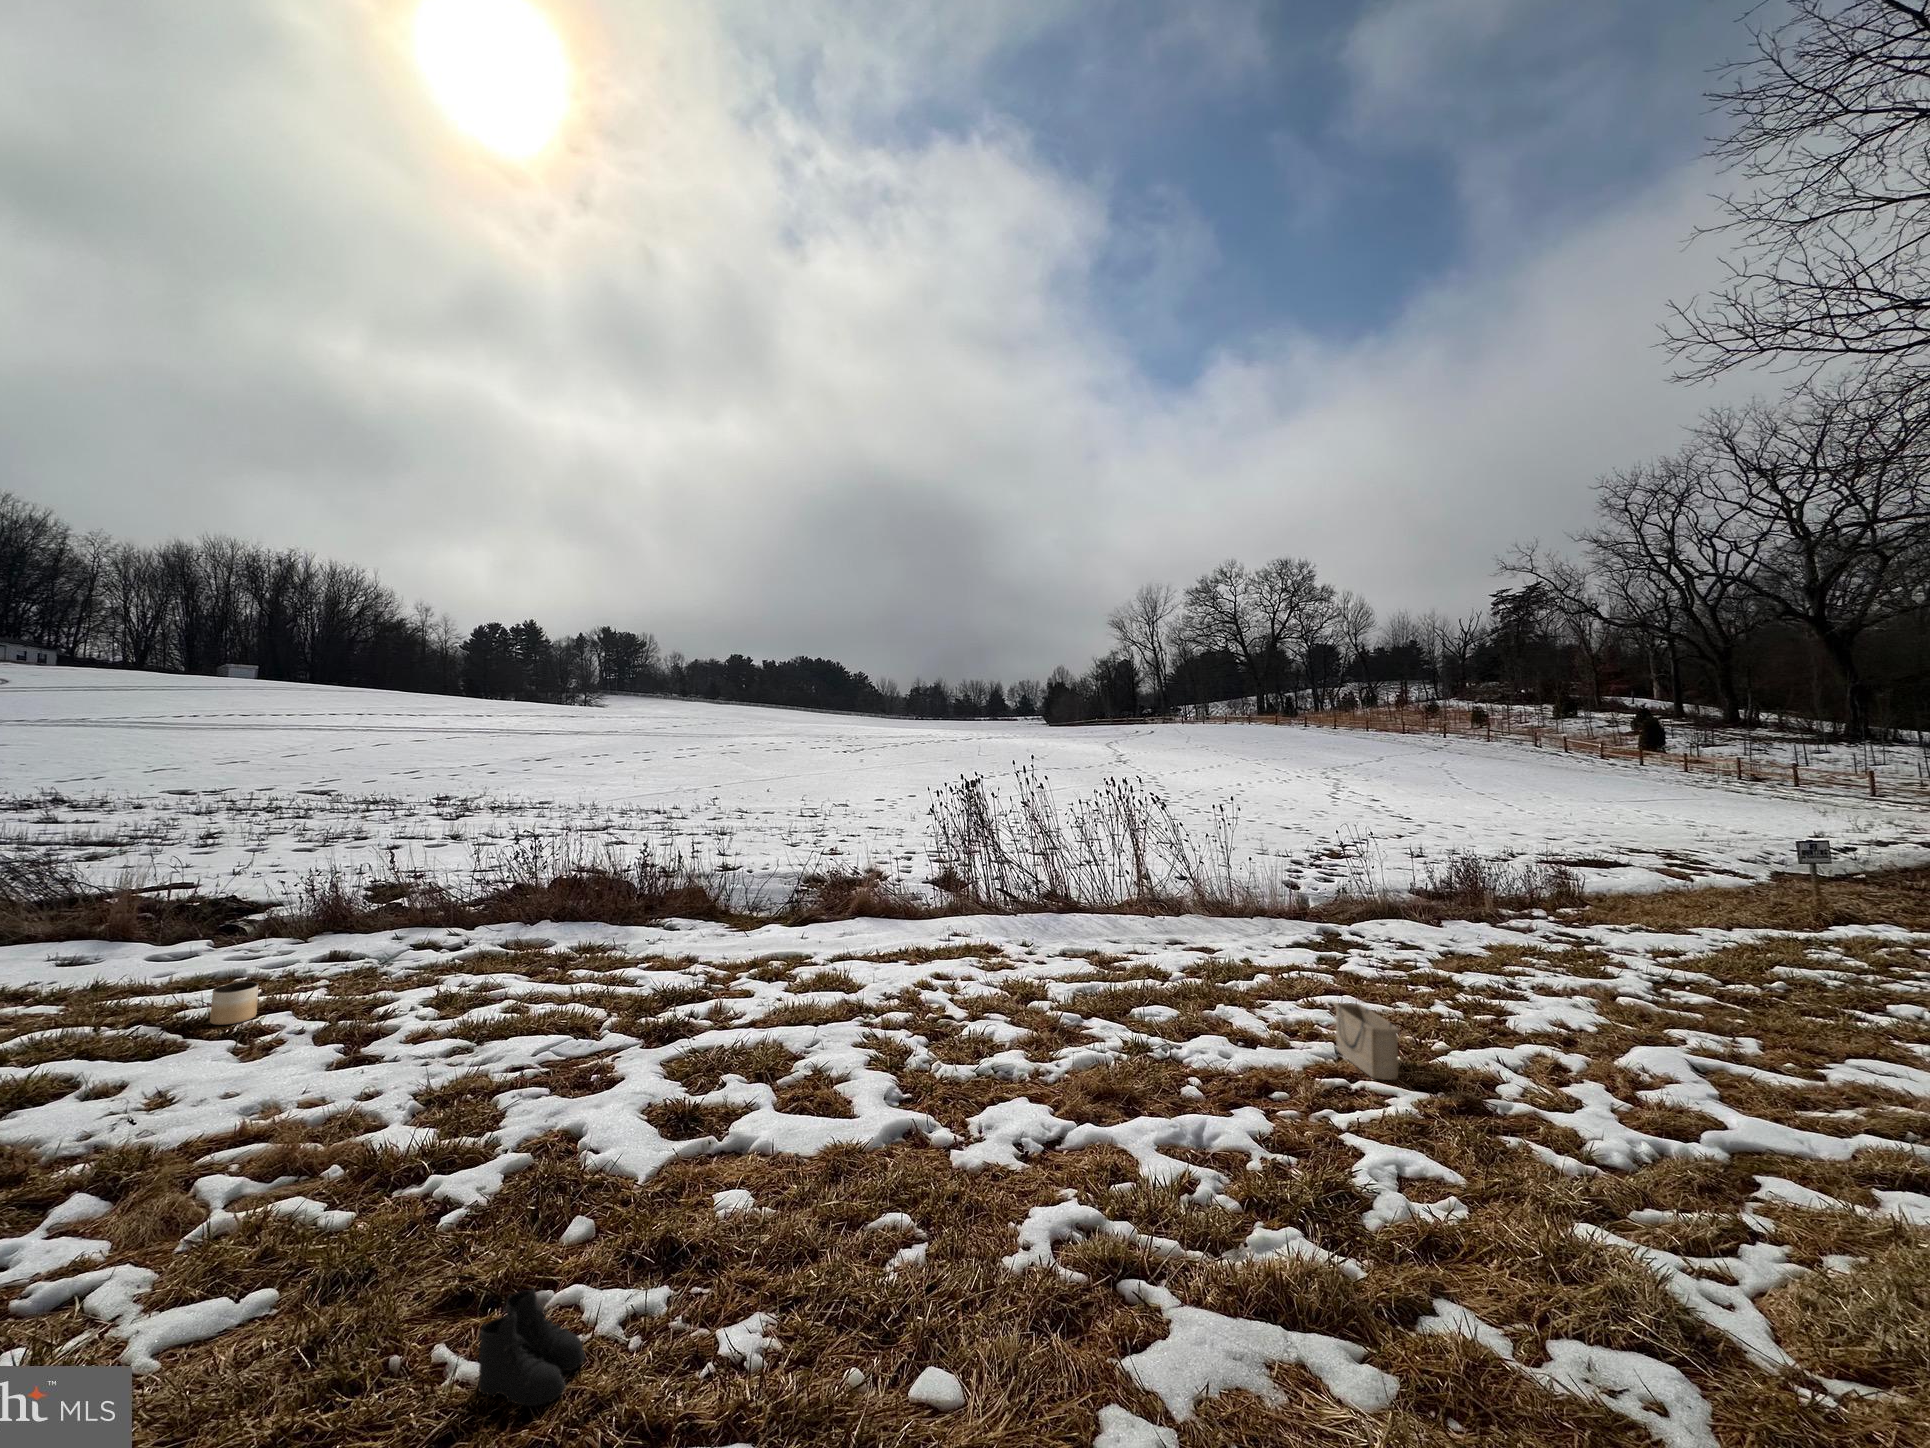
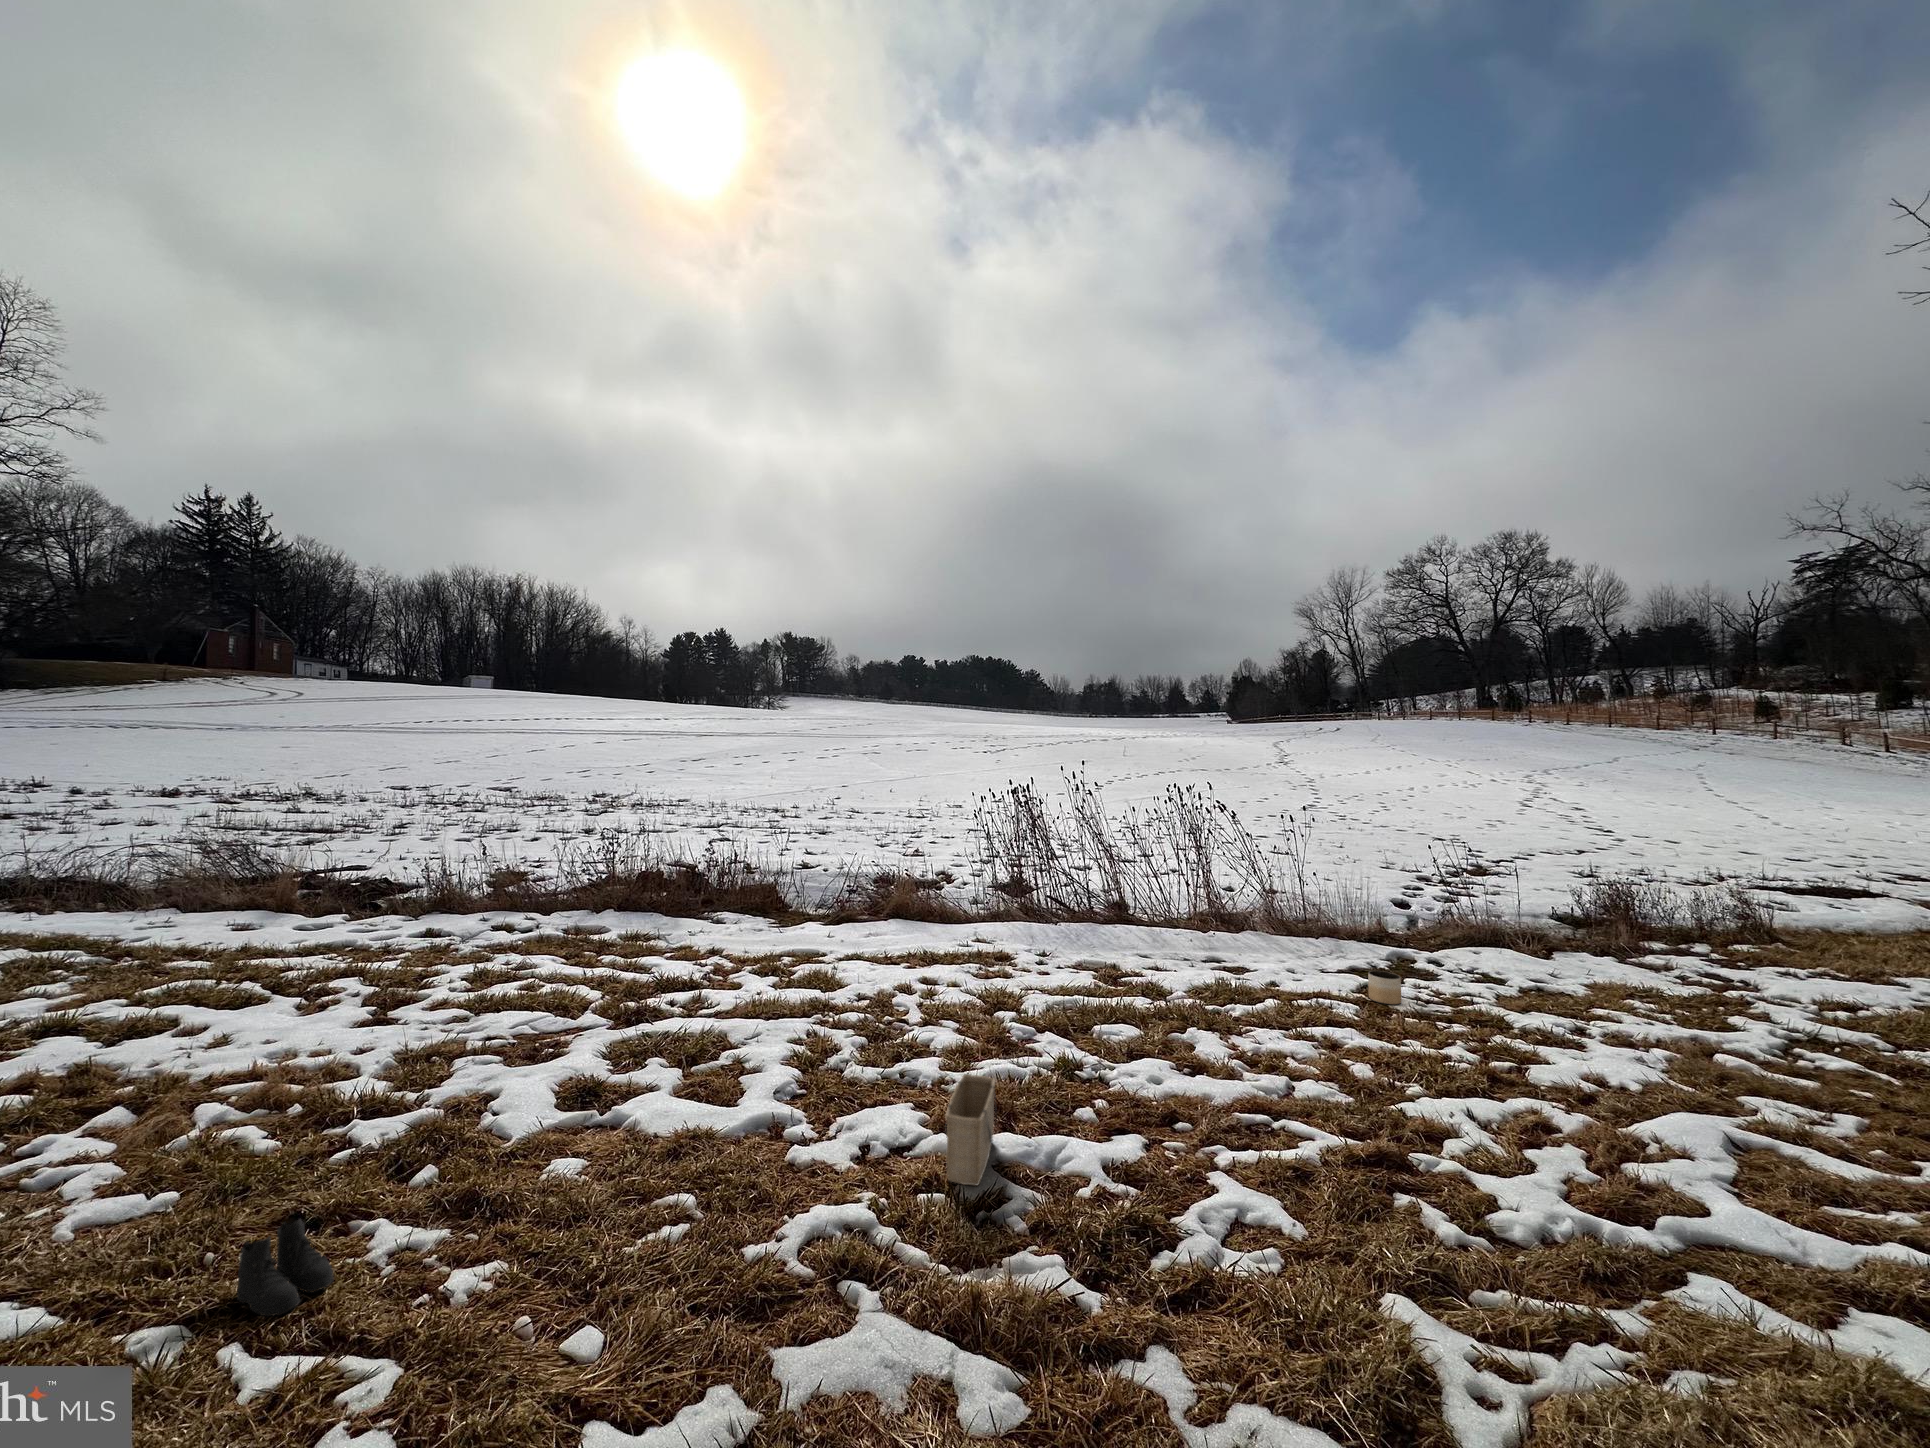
planter: present [210,982,258,1025] -> present [1368,971,1402,1005]
basket: present [1334,1003,1400,1080] -> present [945,1075,997,1185]

